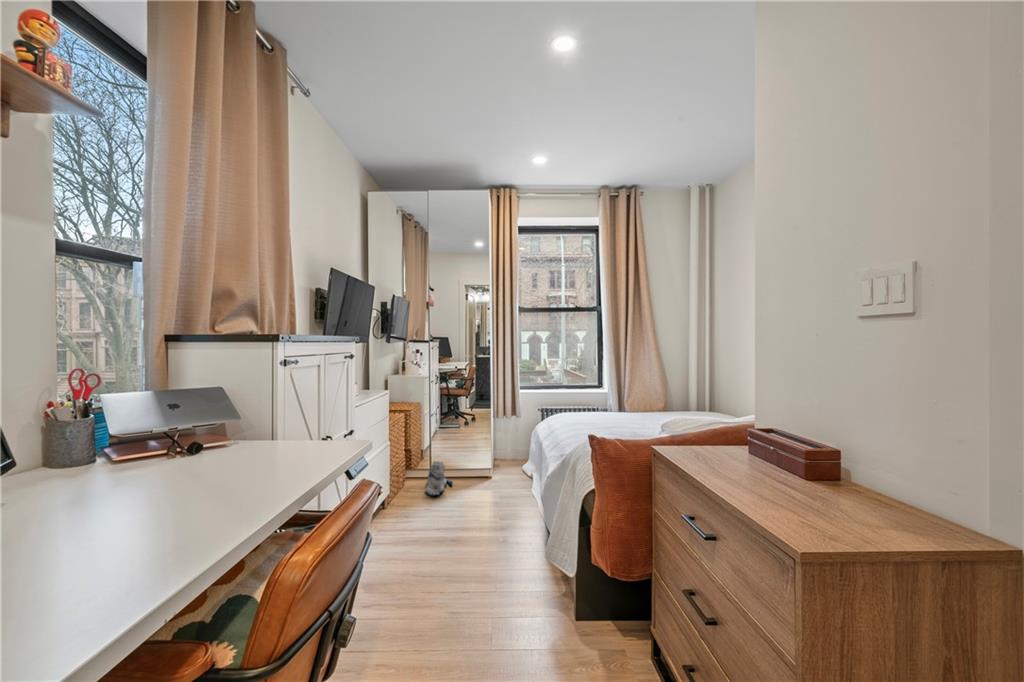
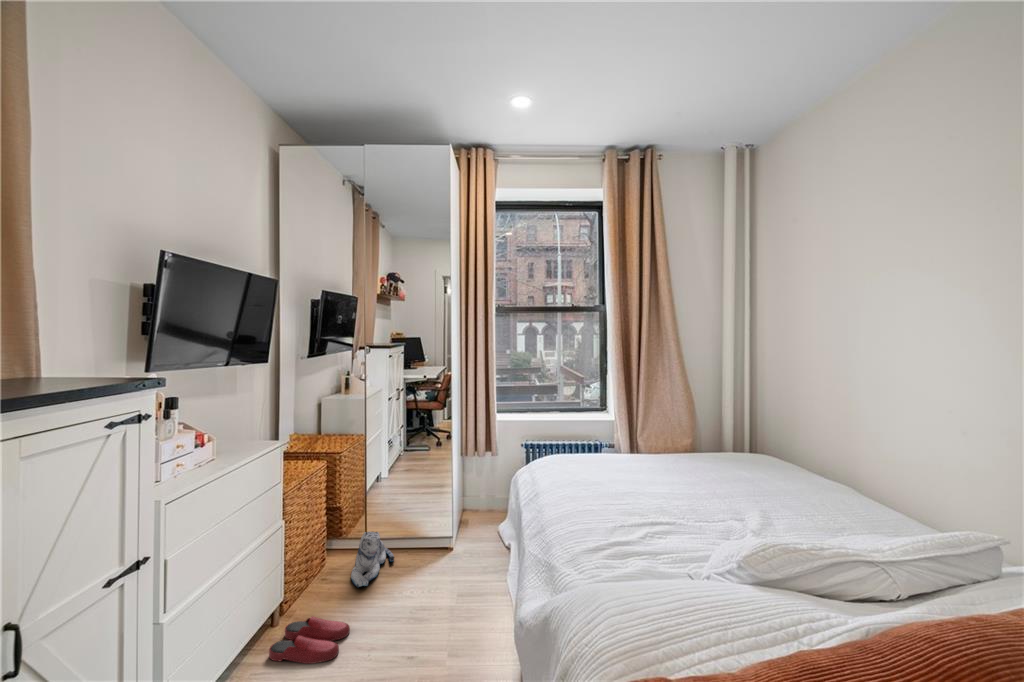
slippers: none [390,504,436,526] -> present [269,616,350,664]

